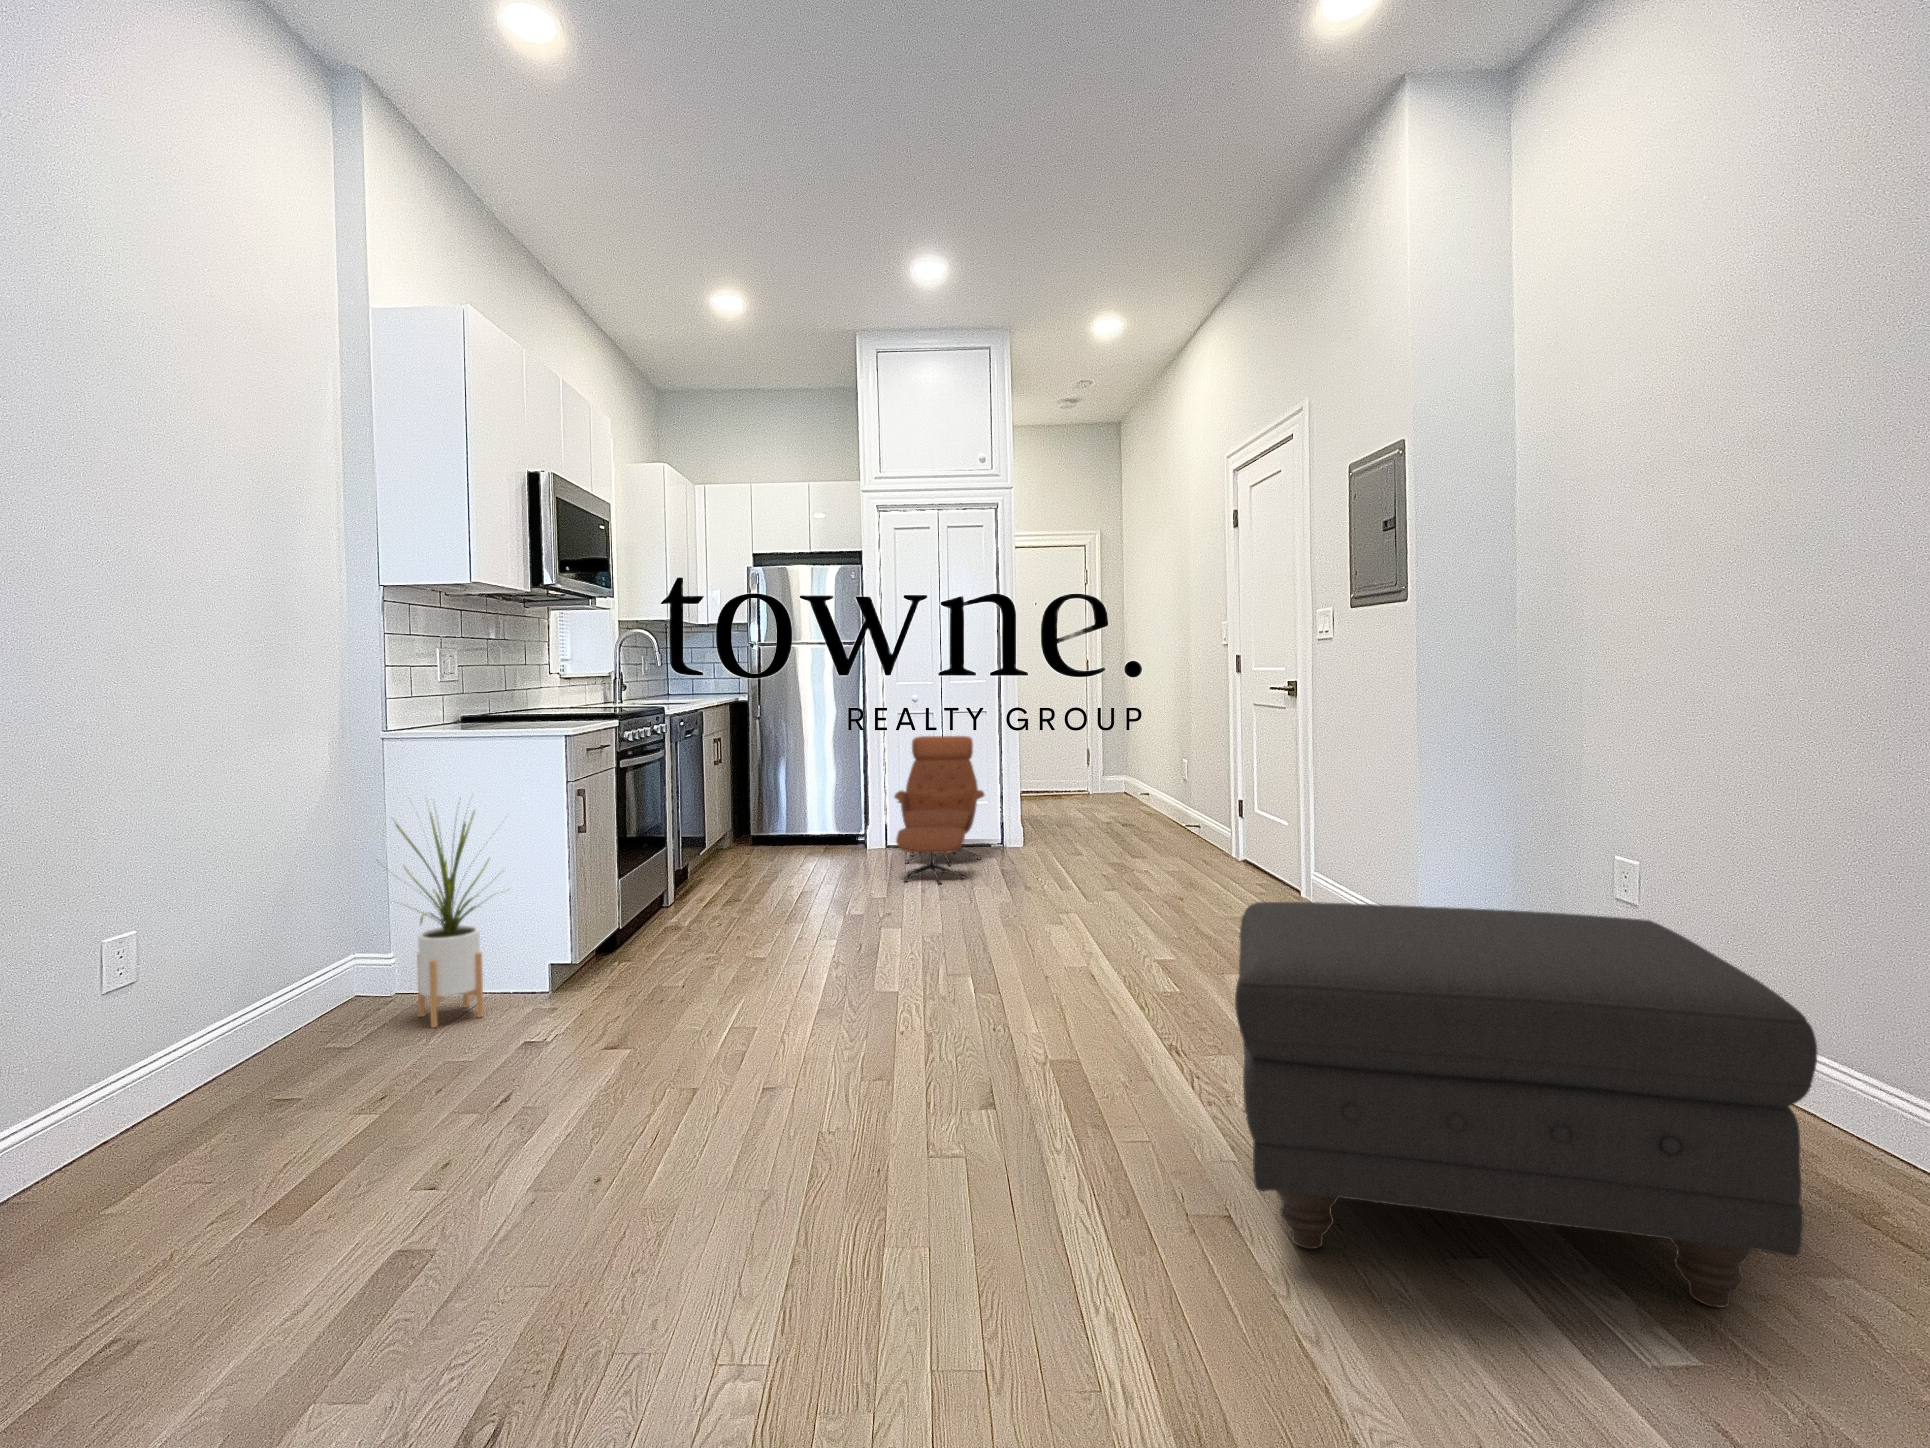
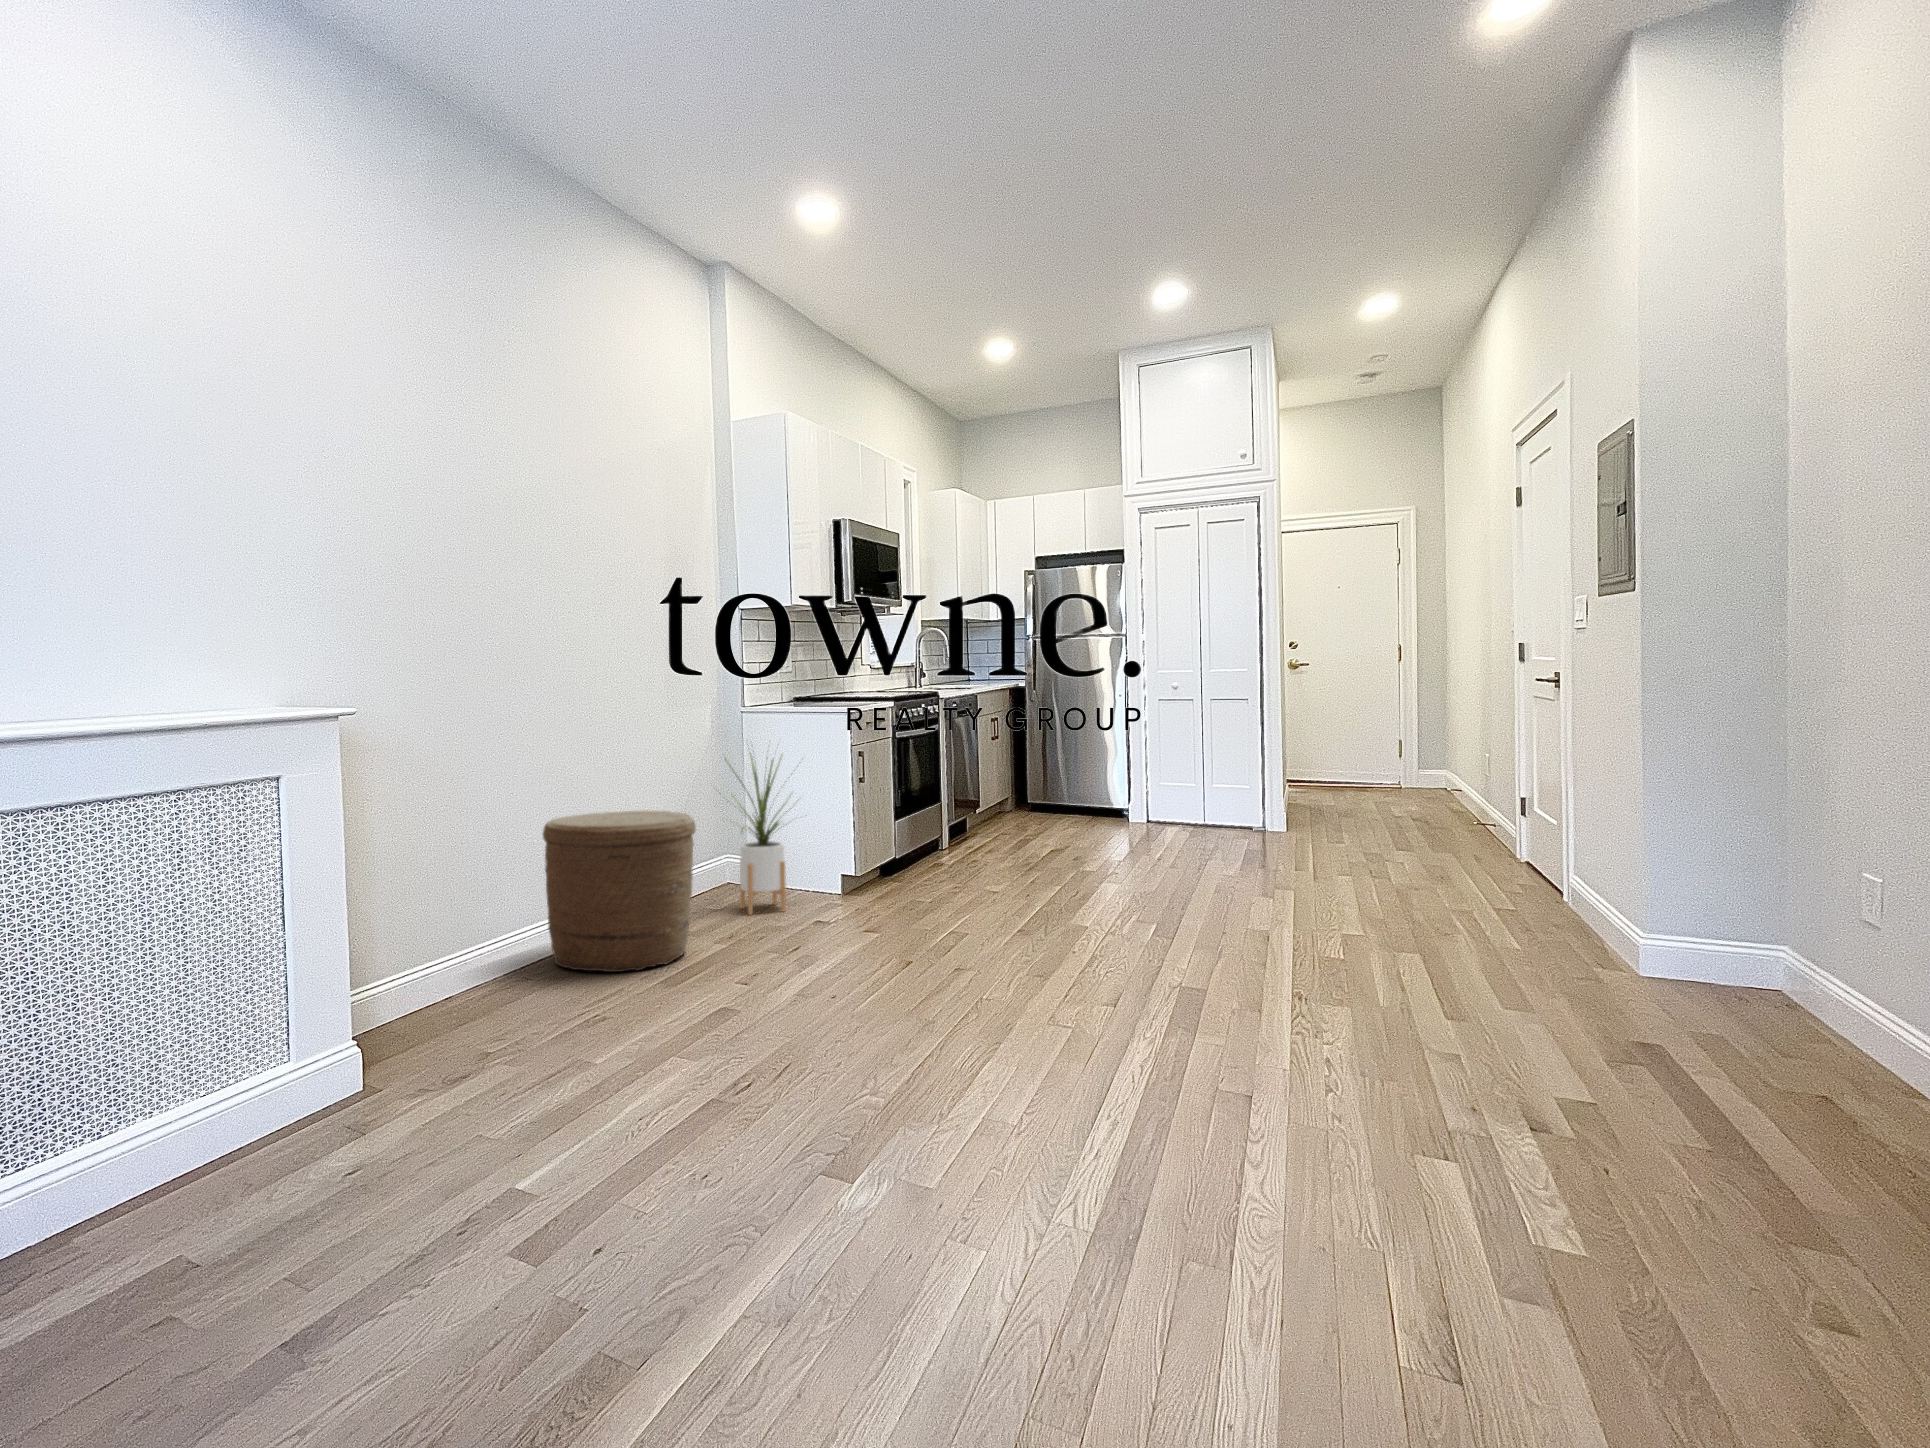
lounge chair: present [895,736,984,884] -> none [1147,719,1241,851]
ottoman: present [1235,902,1817,1307] -> none [1322,827,1850,1174]
woven basket: none [108,911,359,1167] -> present [543,811,696,972]

